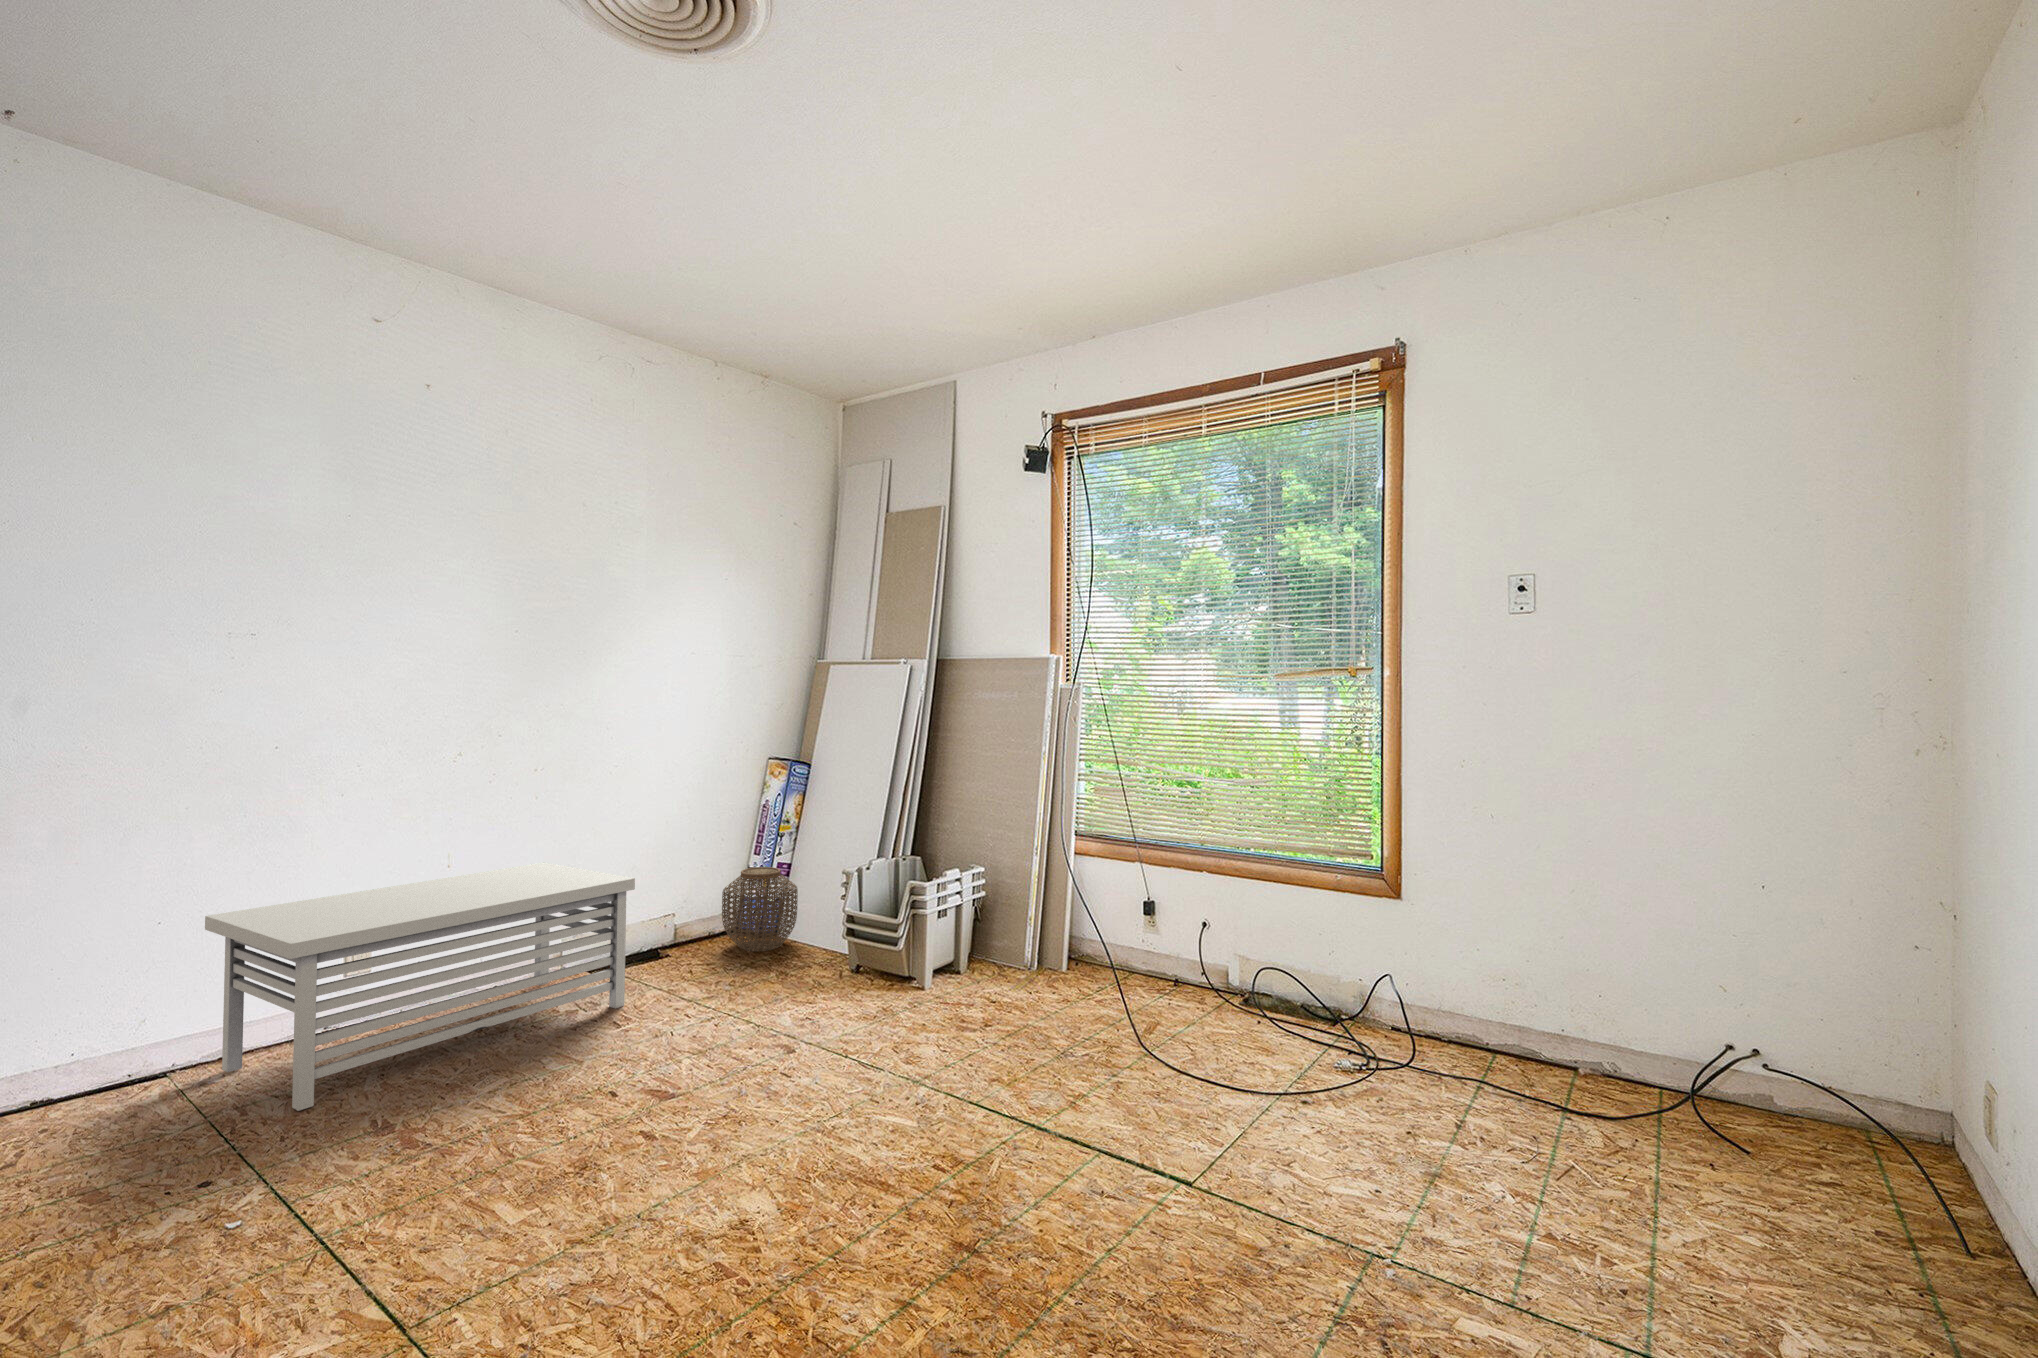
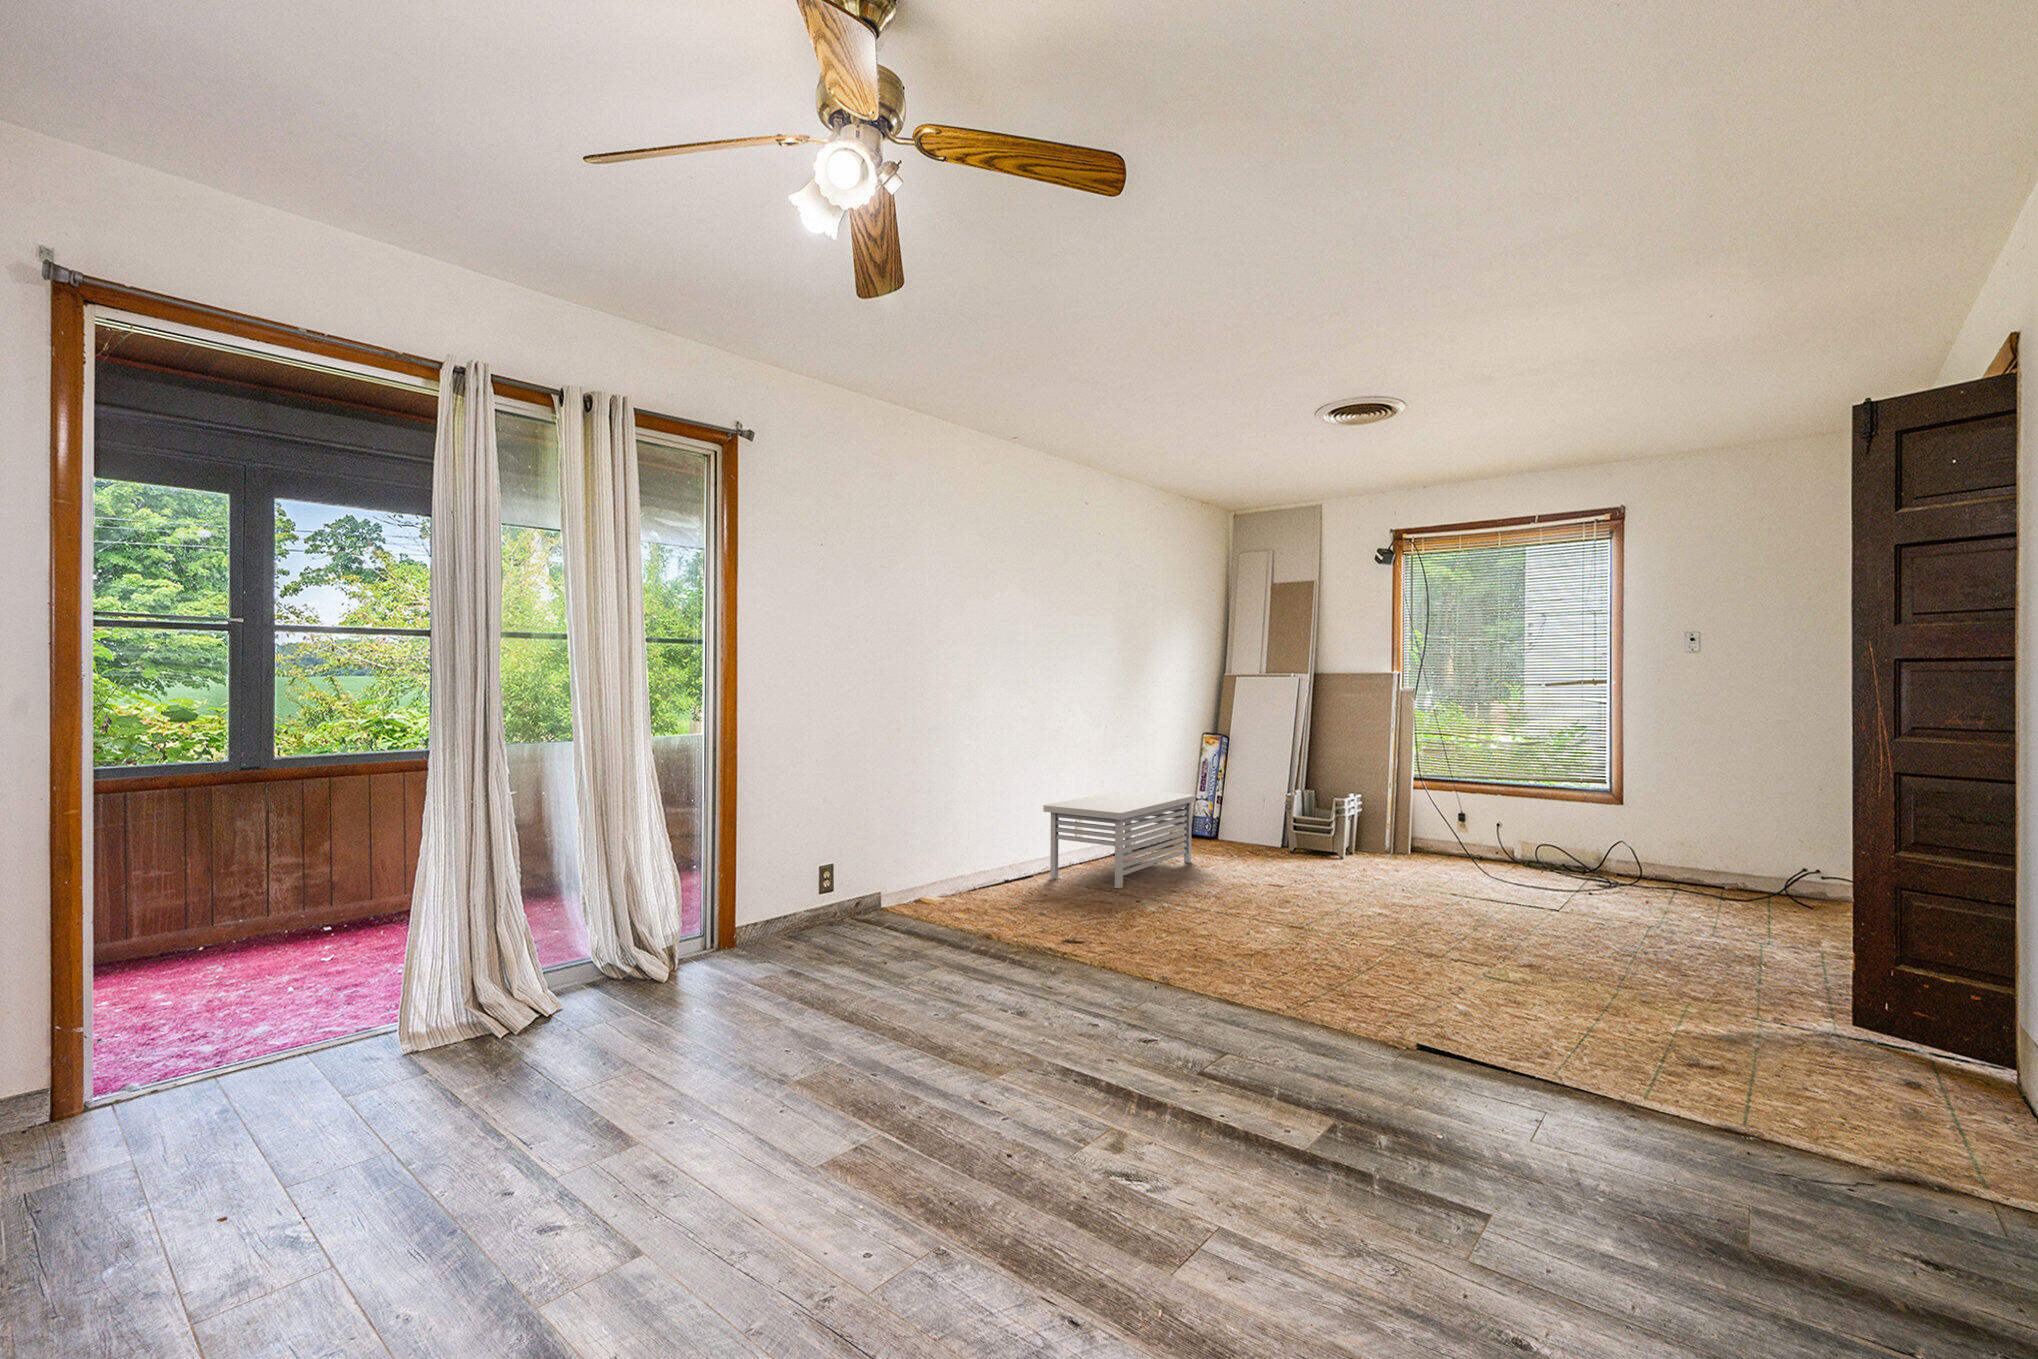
woven basket: present [722,867,798,951] -> none [1195,797,1238,844]

